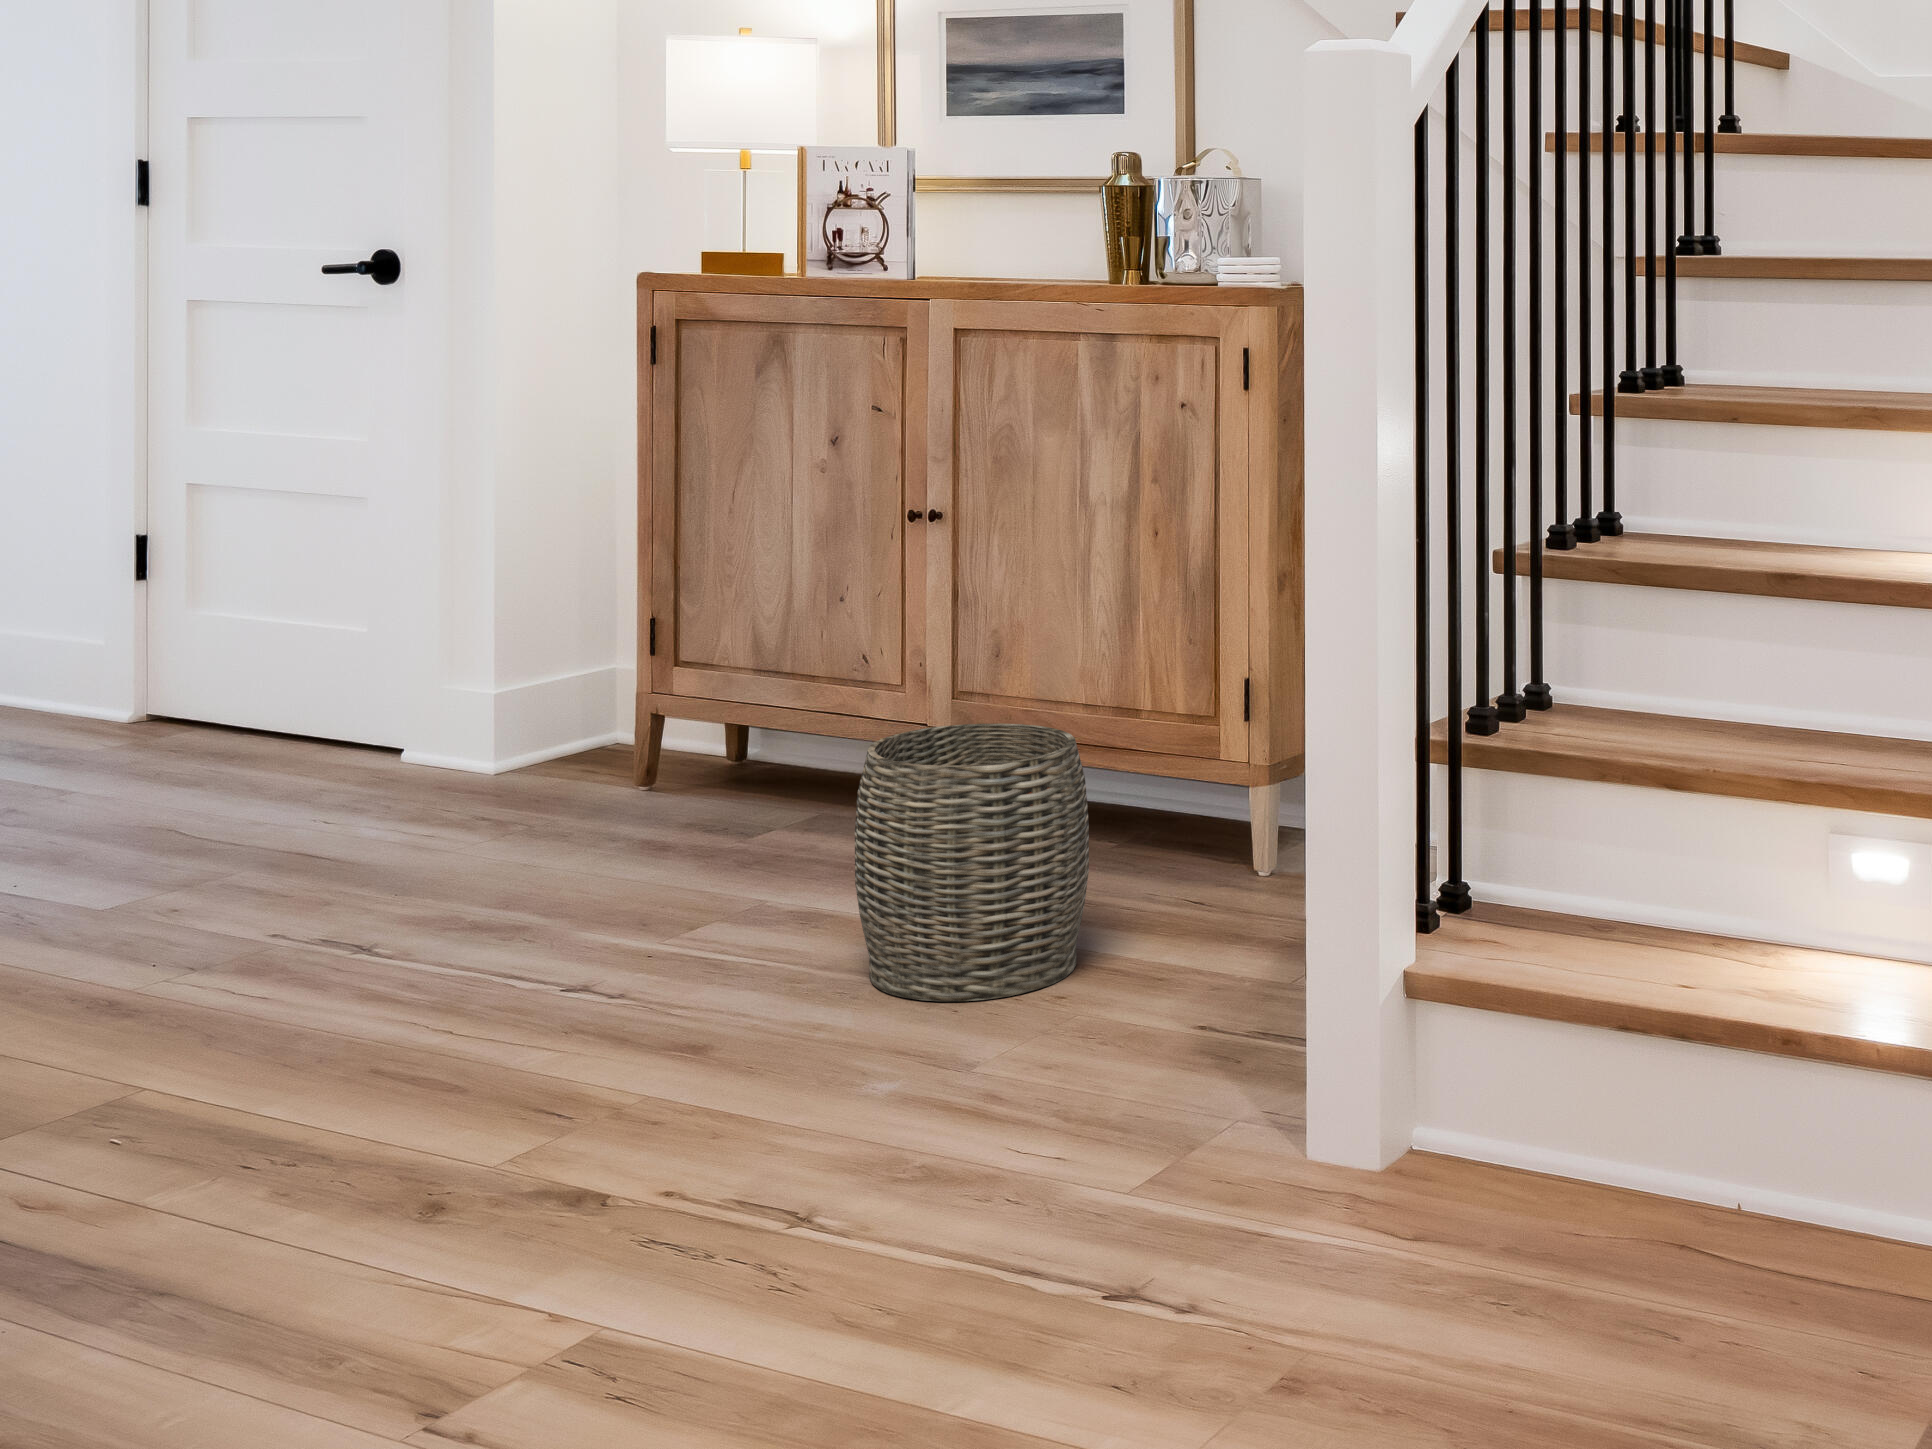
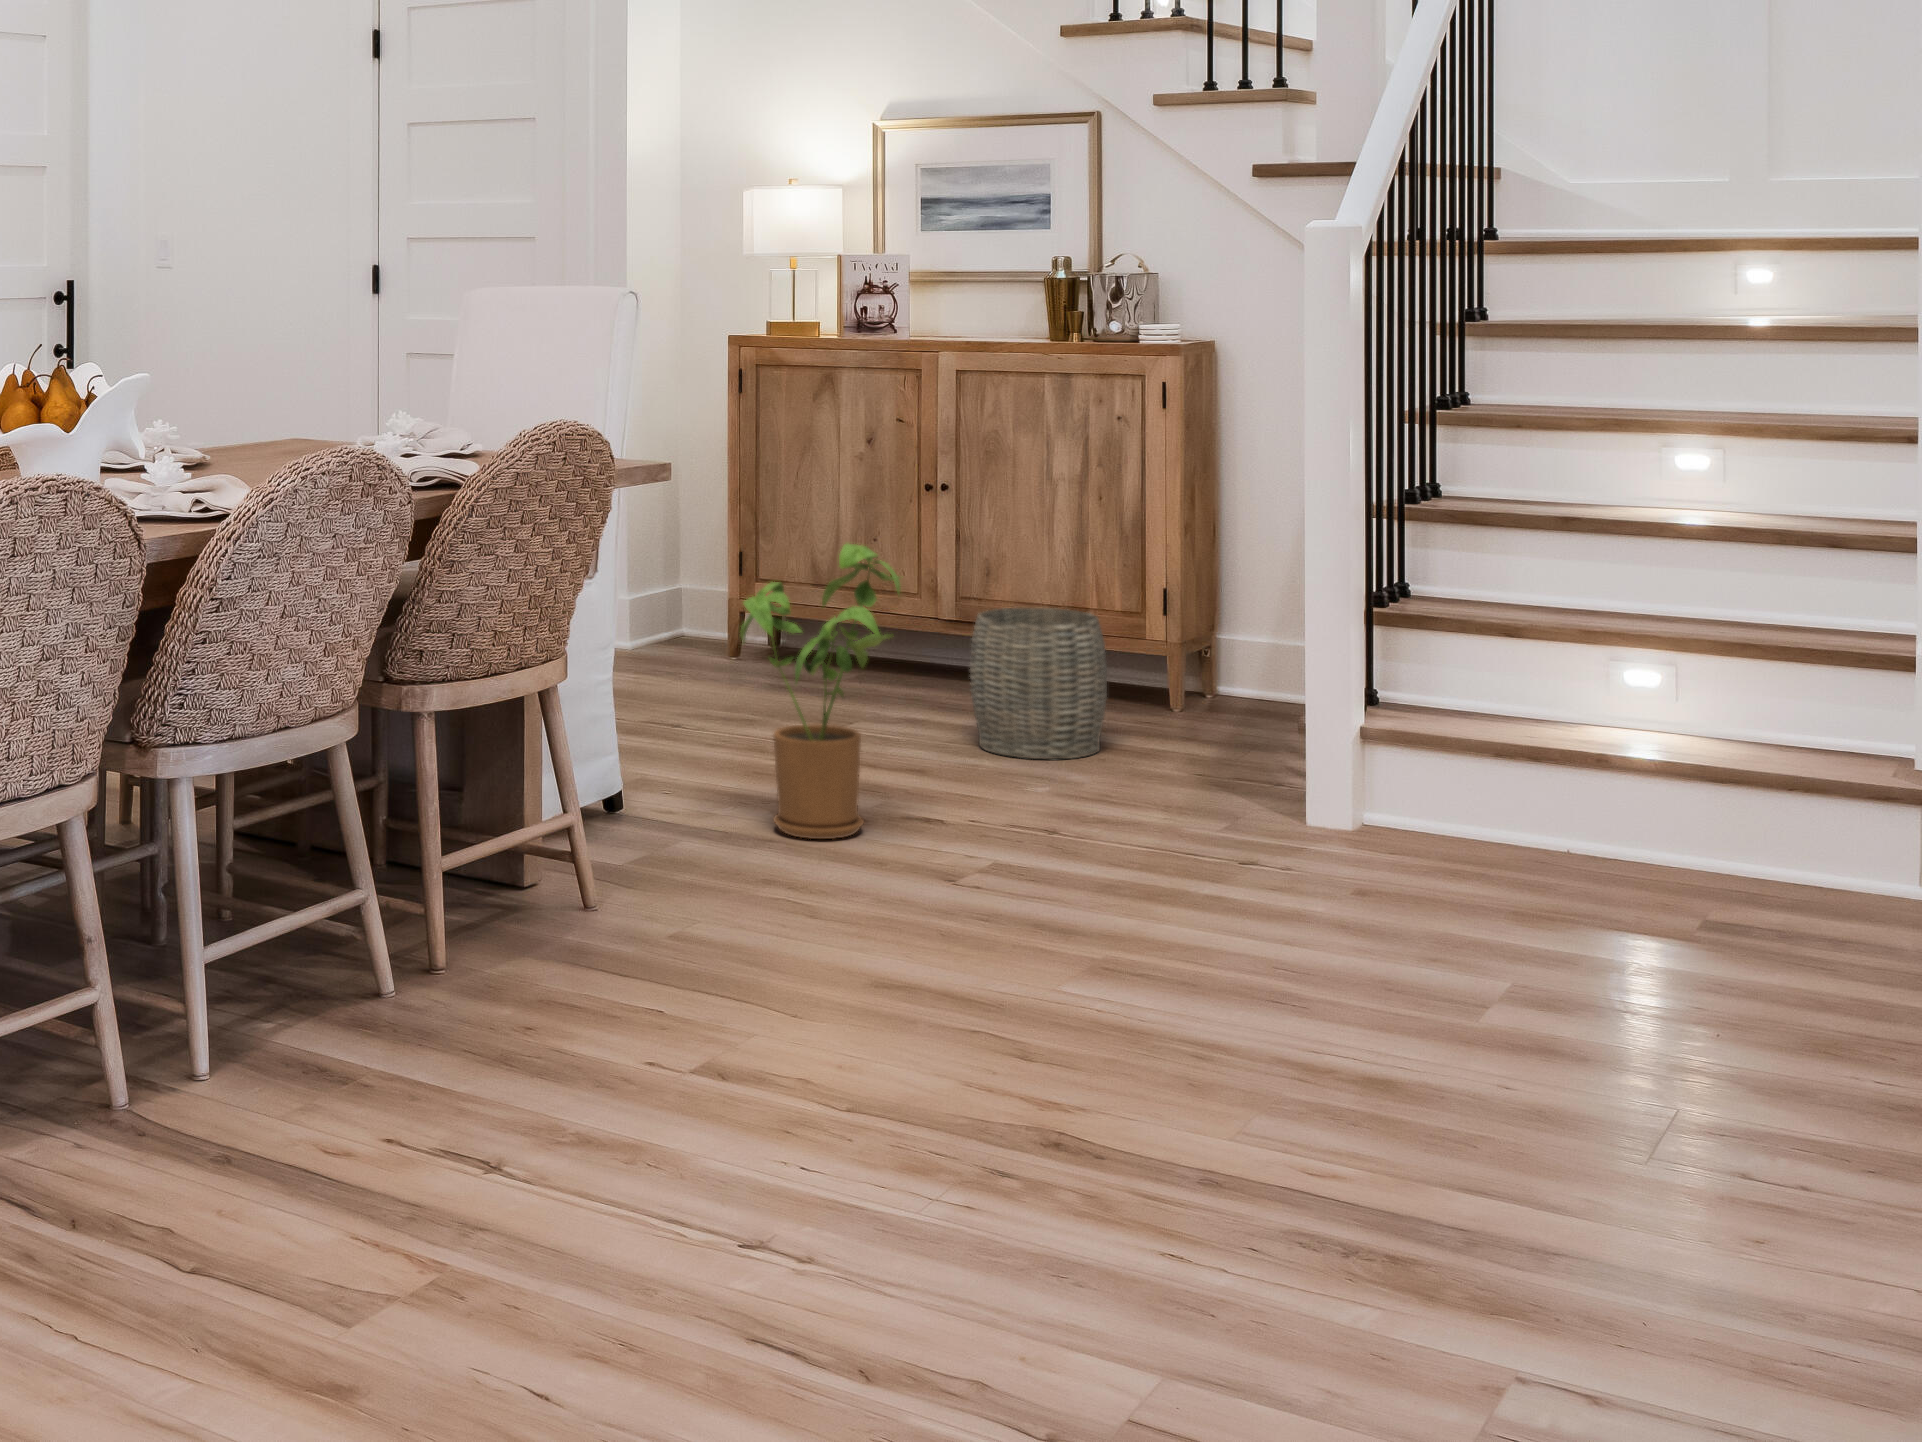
house plant: none [170,655,554,1286] -> present [741,544,900,839]

